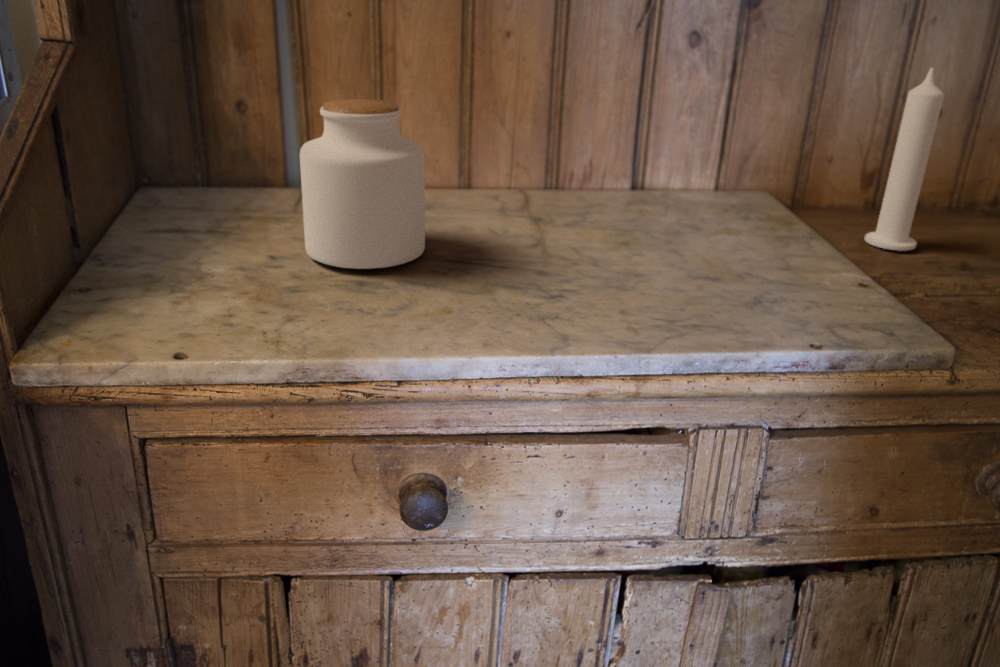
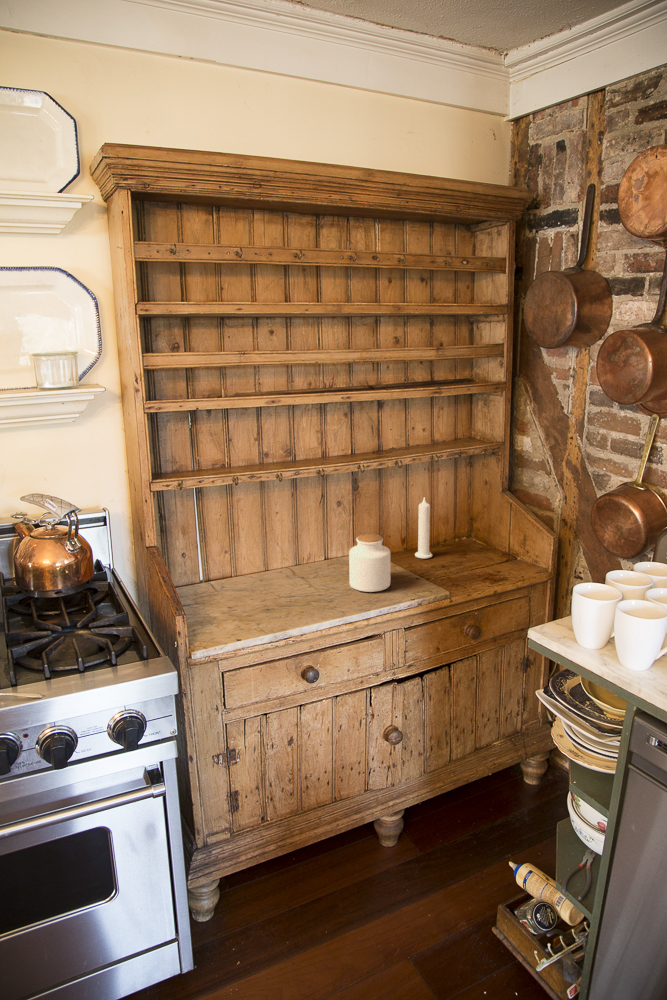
jar: present [299,99,425,269] -> present [349,534,391,592]

